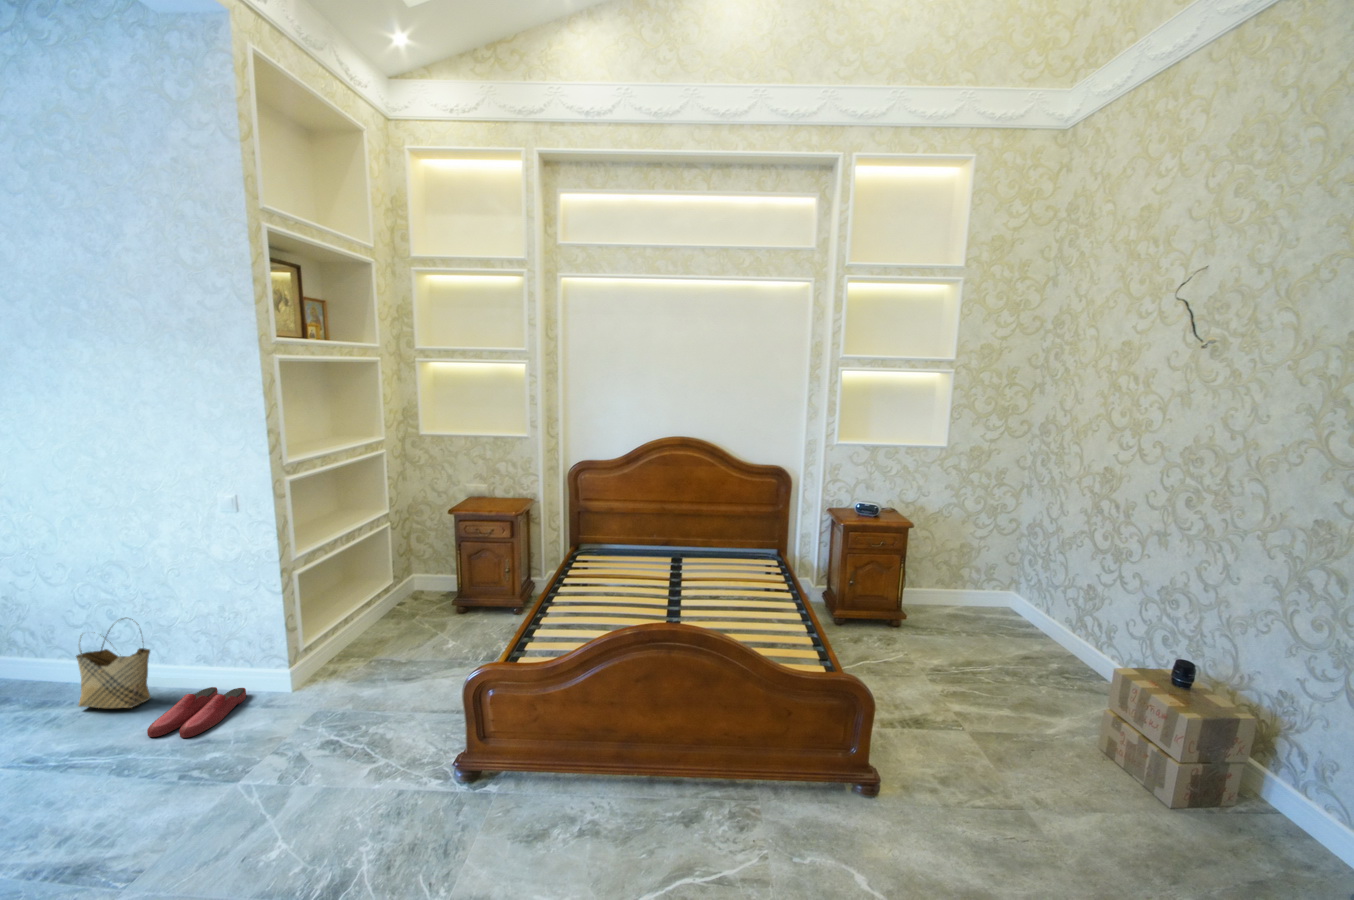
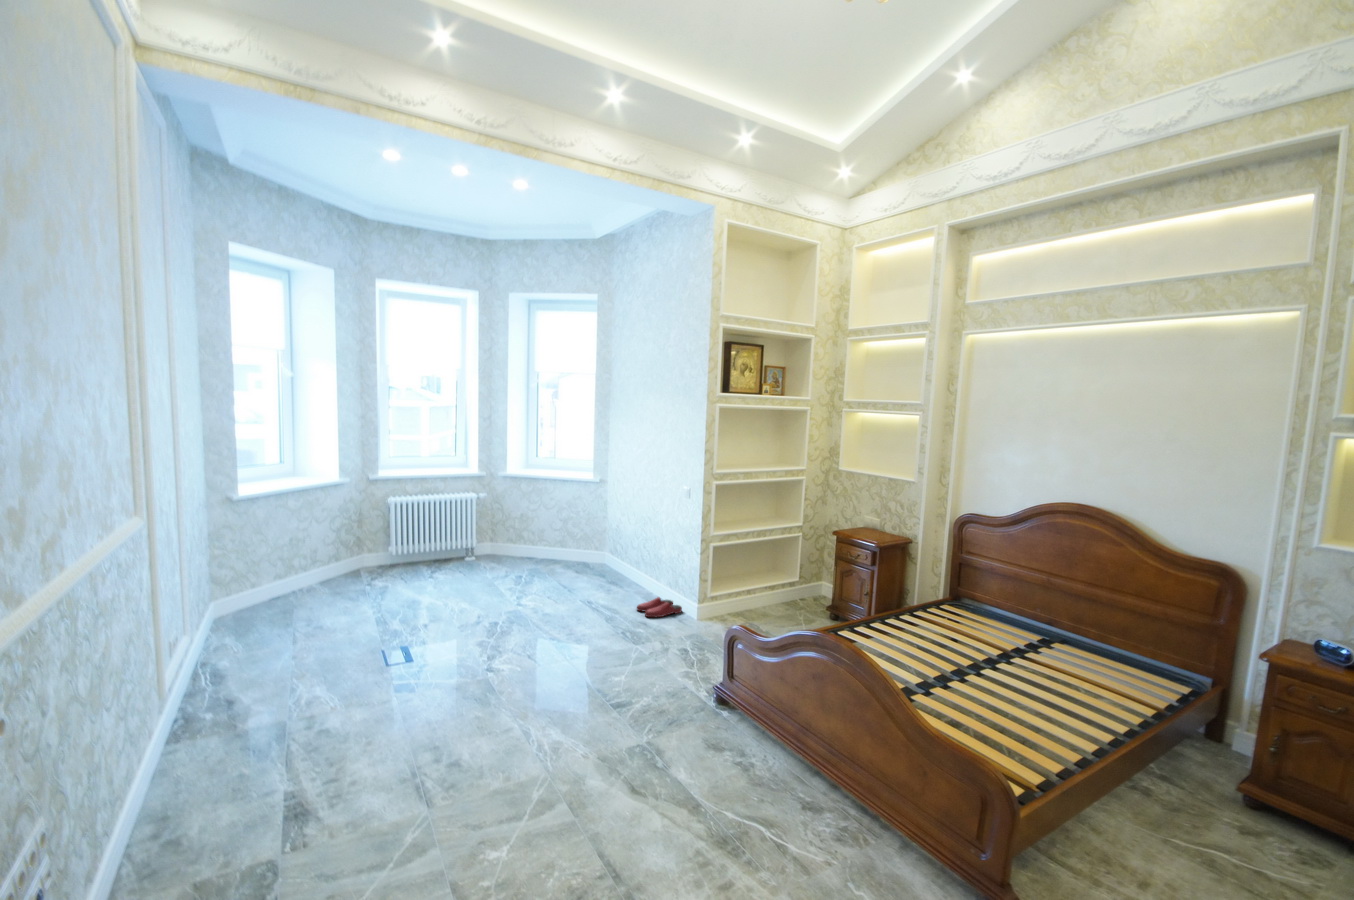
woven basket: present [76,618,151,708] -> none [629,547,656,596]

